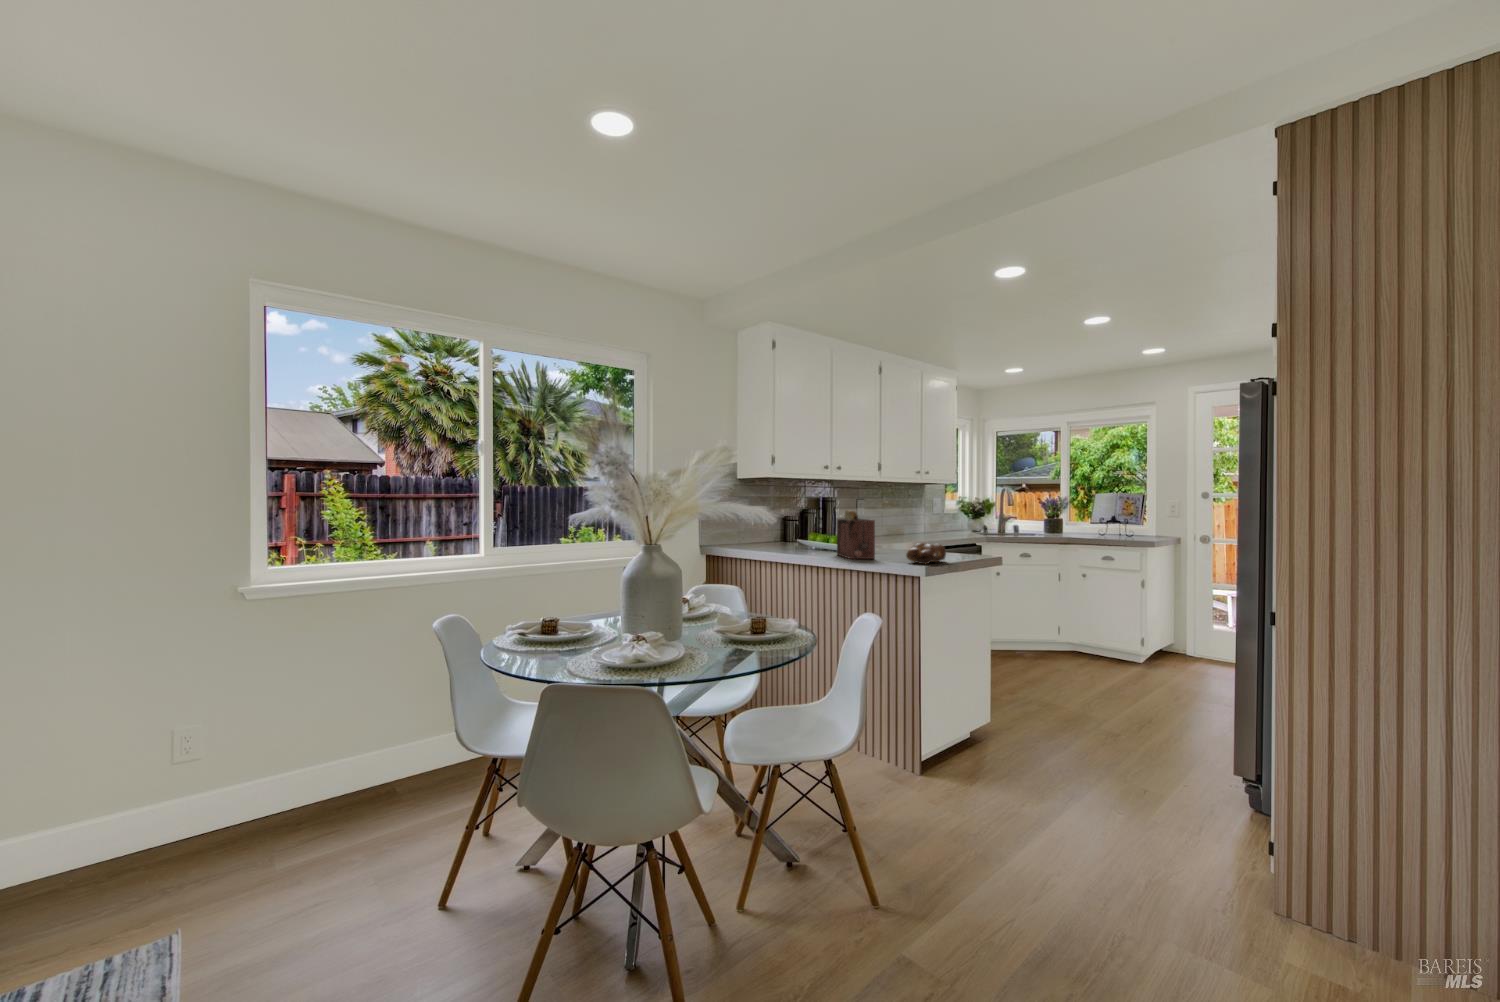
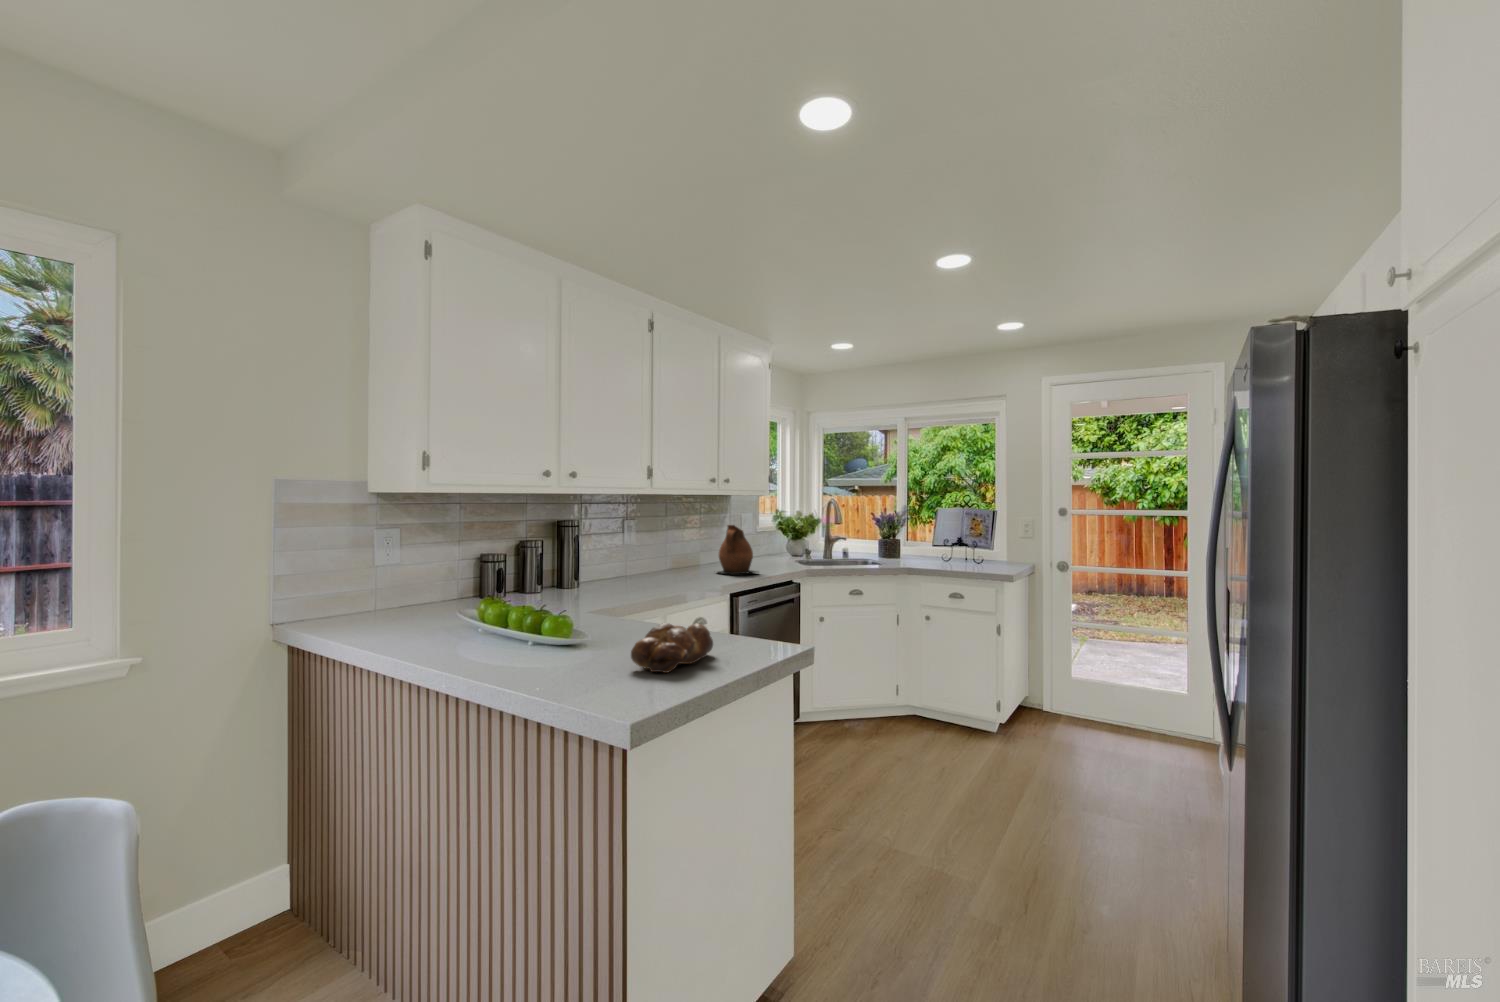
ceramic pitcher: none [917,504,951,539] -> present [718,525,757,575]
toaster: present [837,510,875,559] -> none [522,557,581,660]

